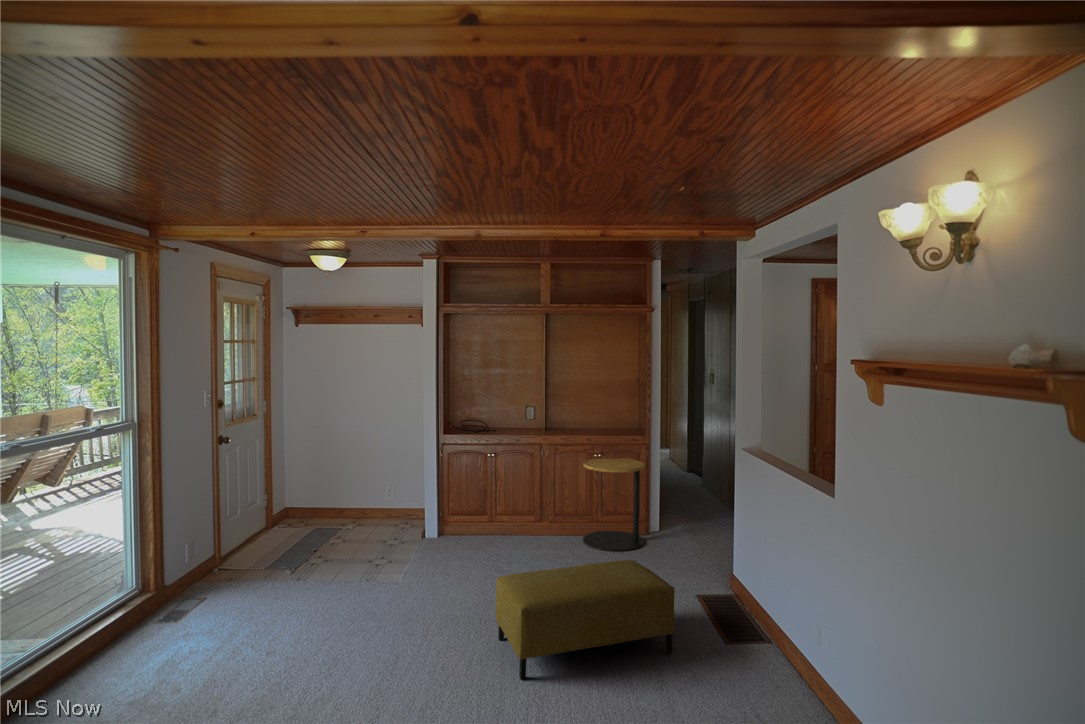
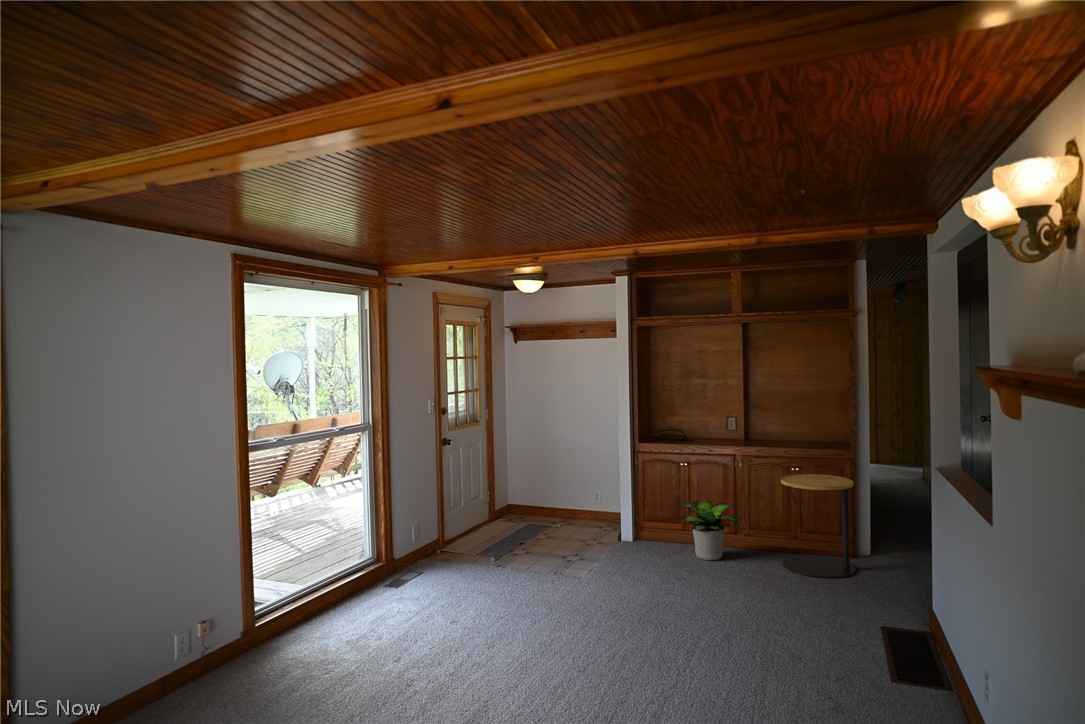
potted plant: none [491,488,548,546] -> present [680,501,741,560]
ottoman: present [496,560,675,680] -> none [638,579,823,684]

